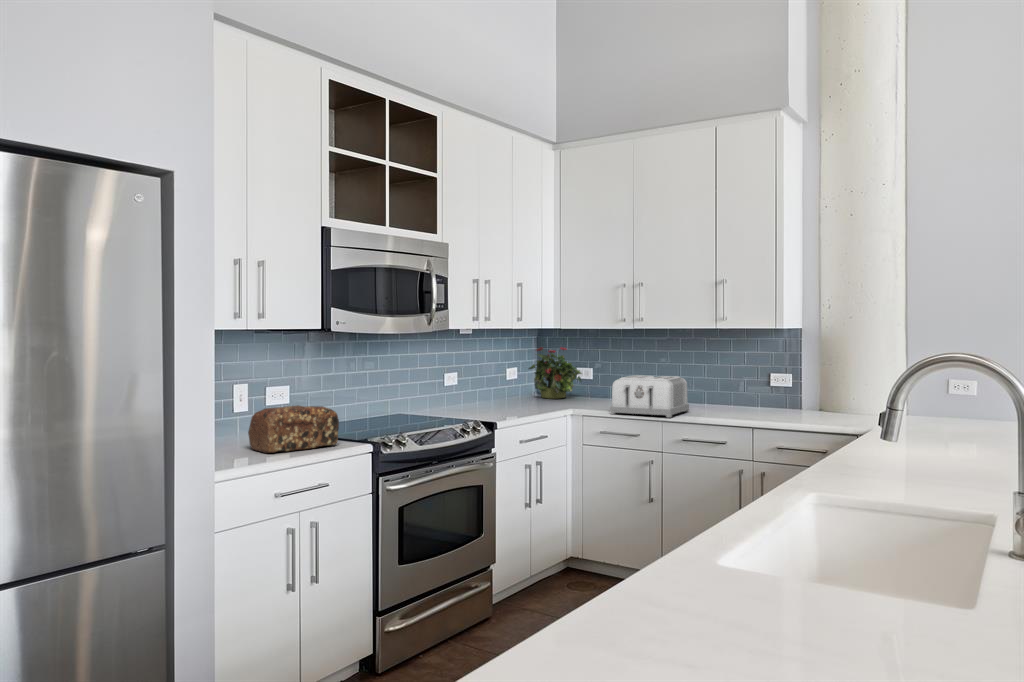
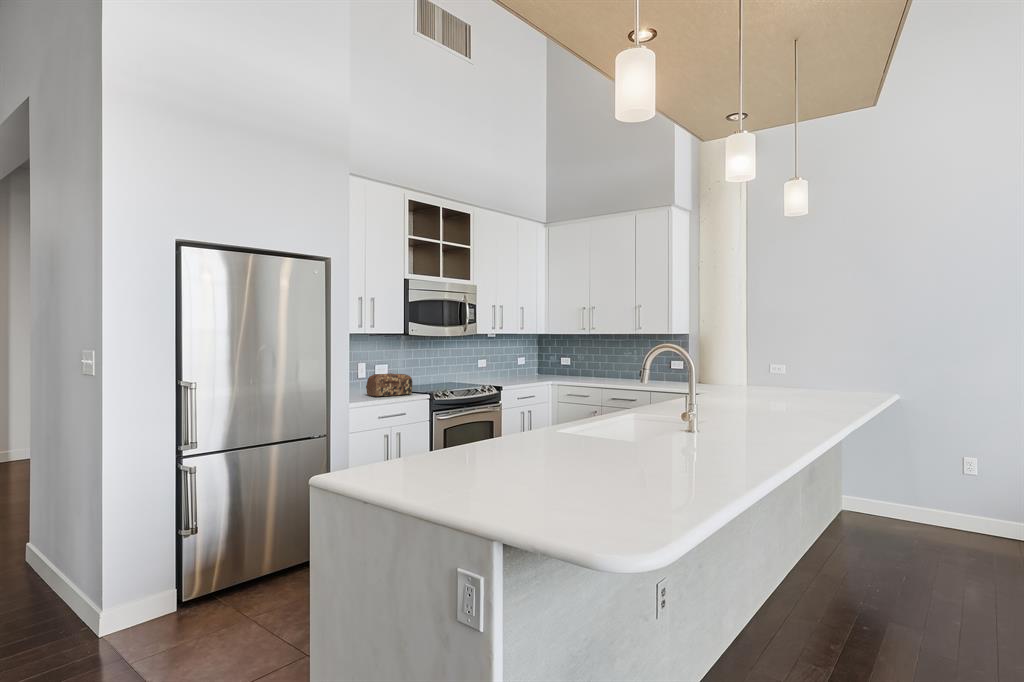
potted plant: present [528,347,582,399] -> none [530,345,563,377]
toaster: present [610,375,689,417] -> none [572,362,620,386]

